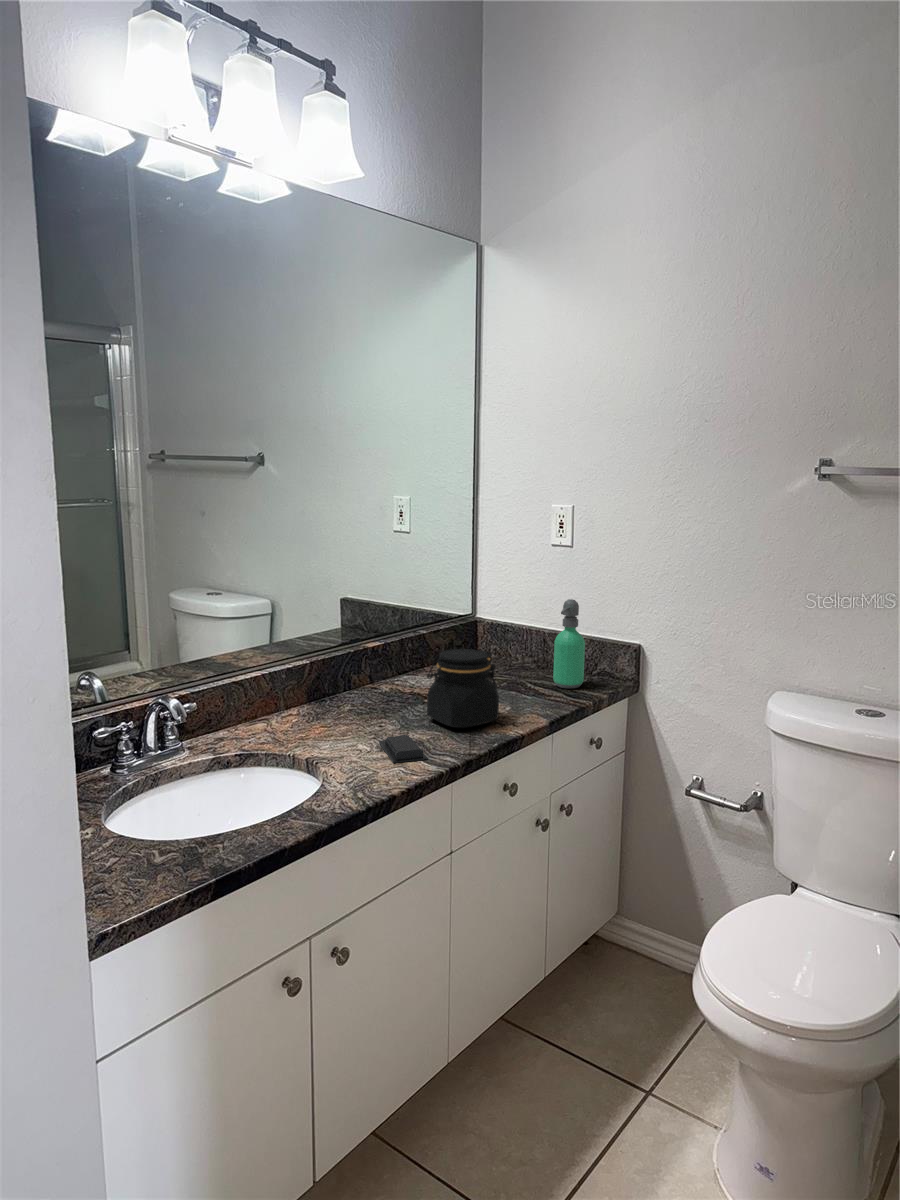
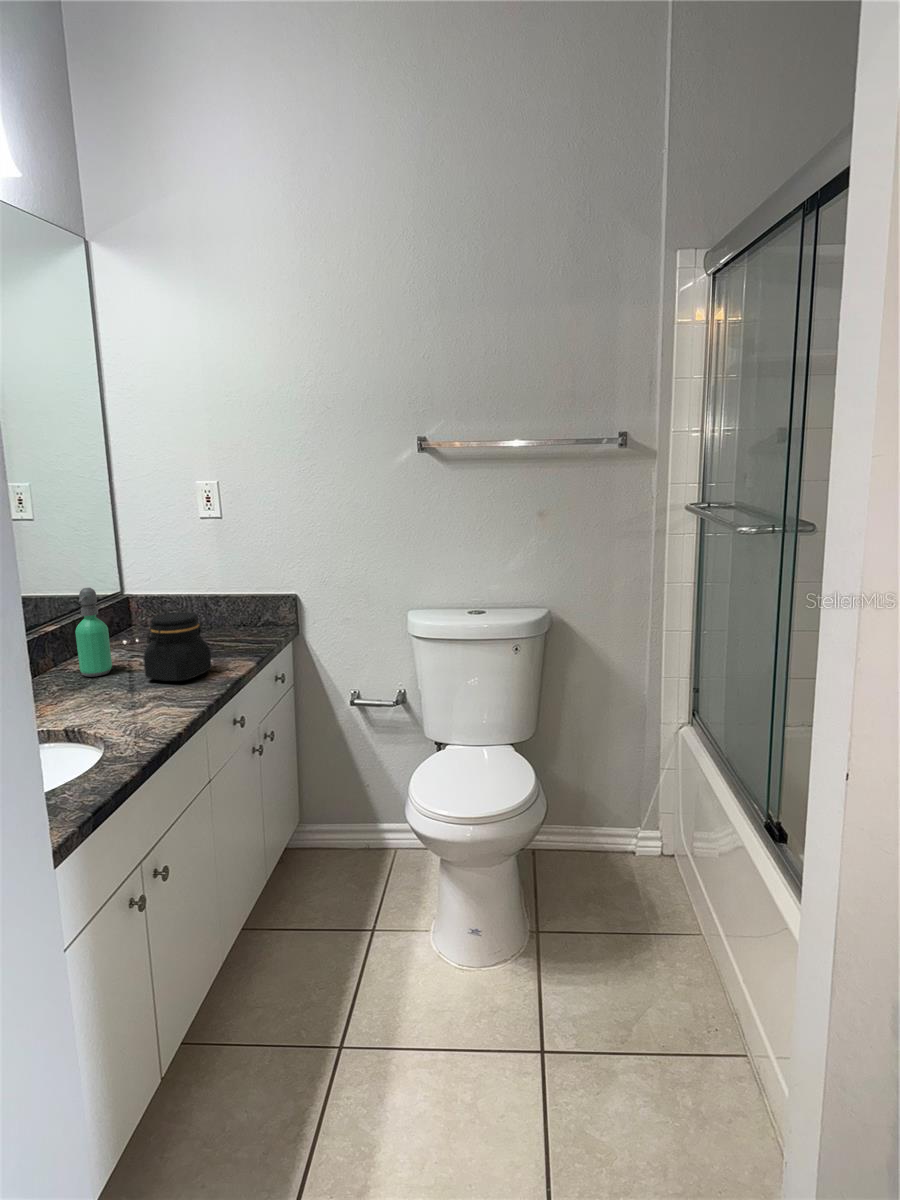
soap dispenser: present [553,599,585,688] -> present [75,588,112,677]
soap bar: present [379,735,428,763] -> none [121,693,179,715]

